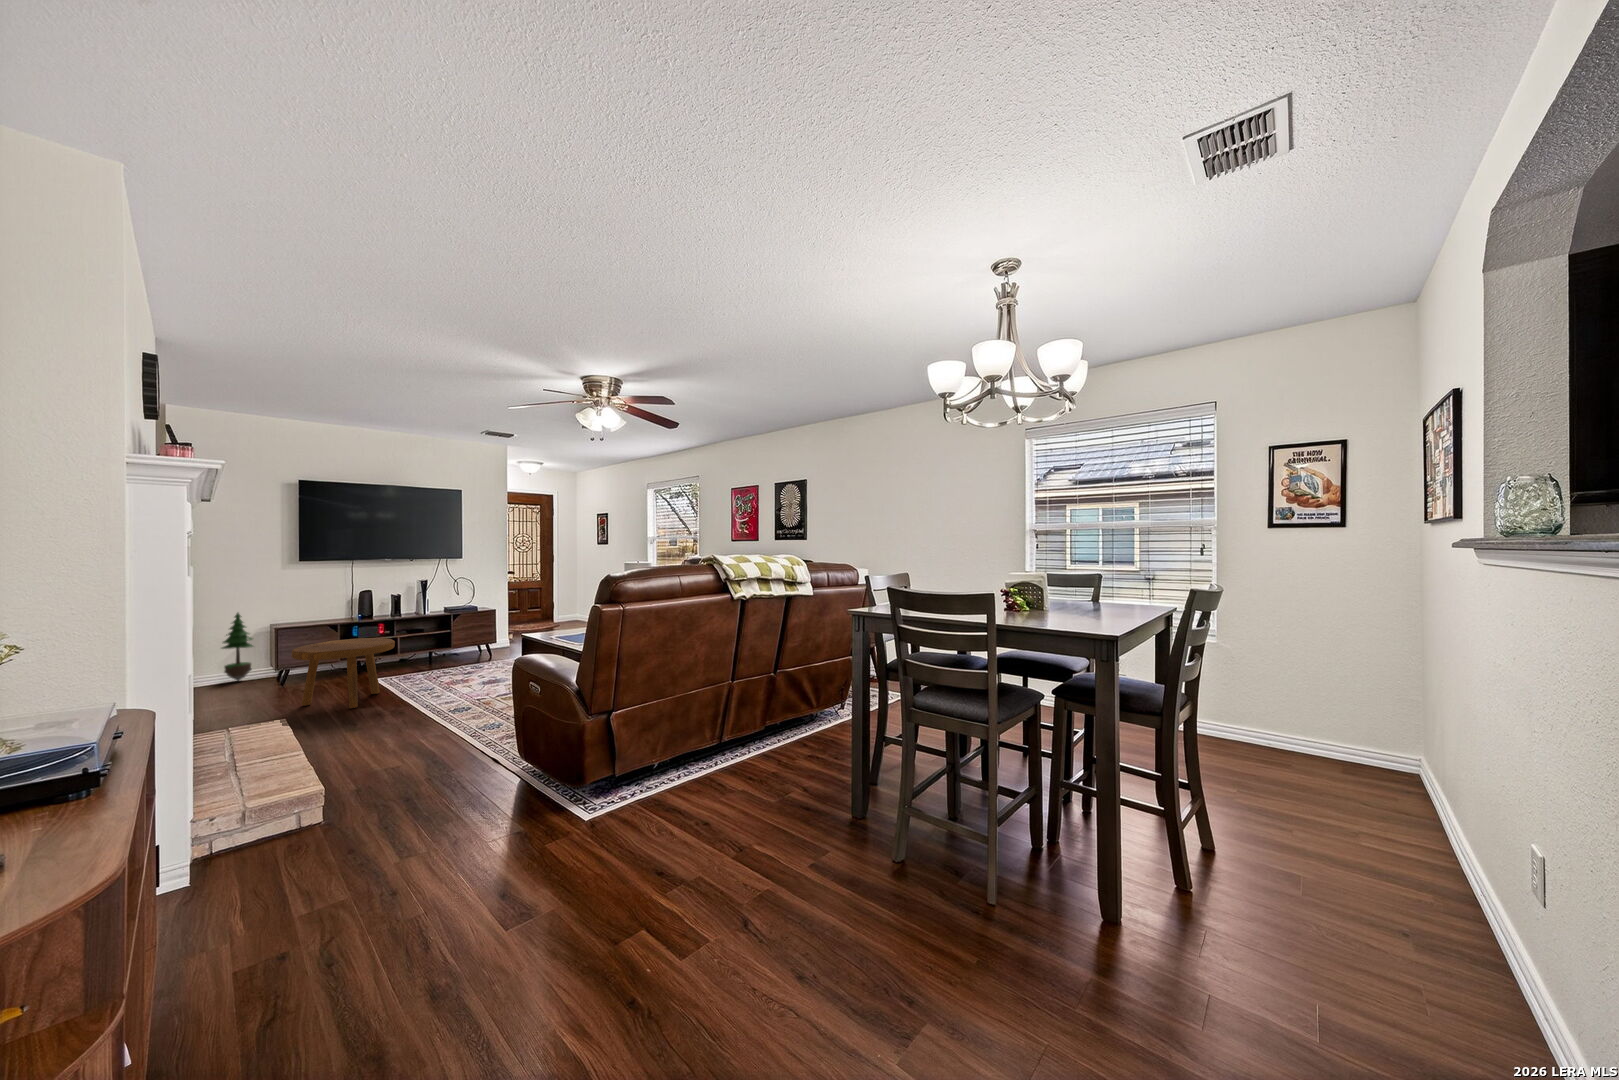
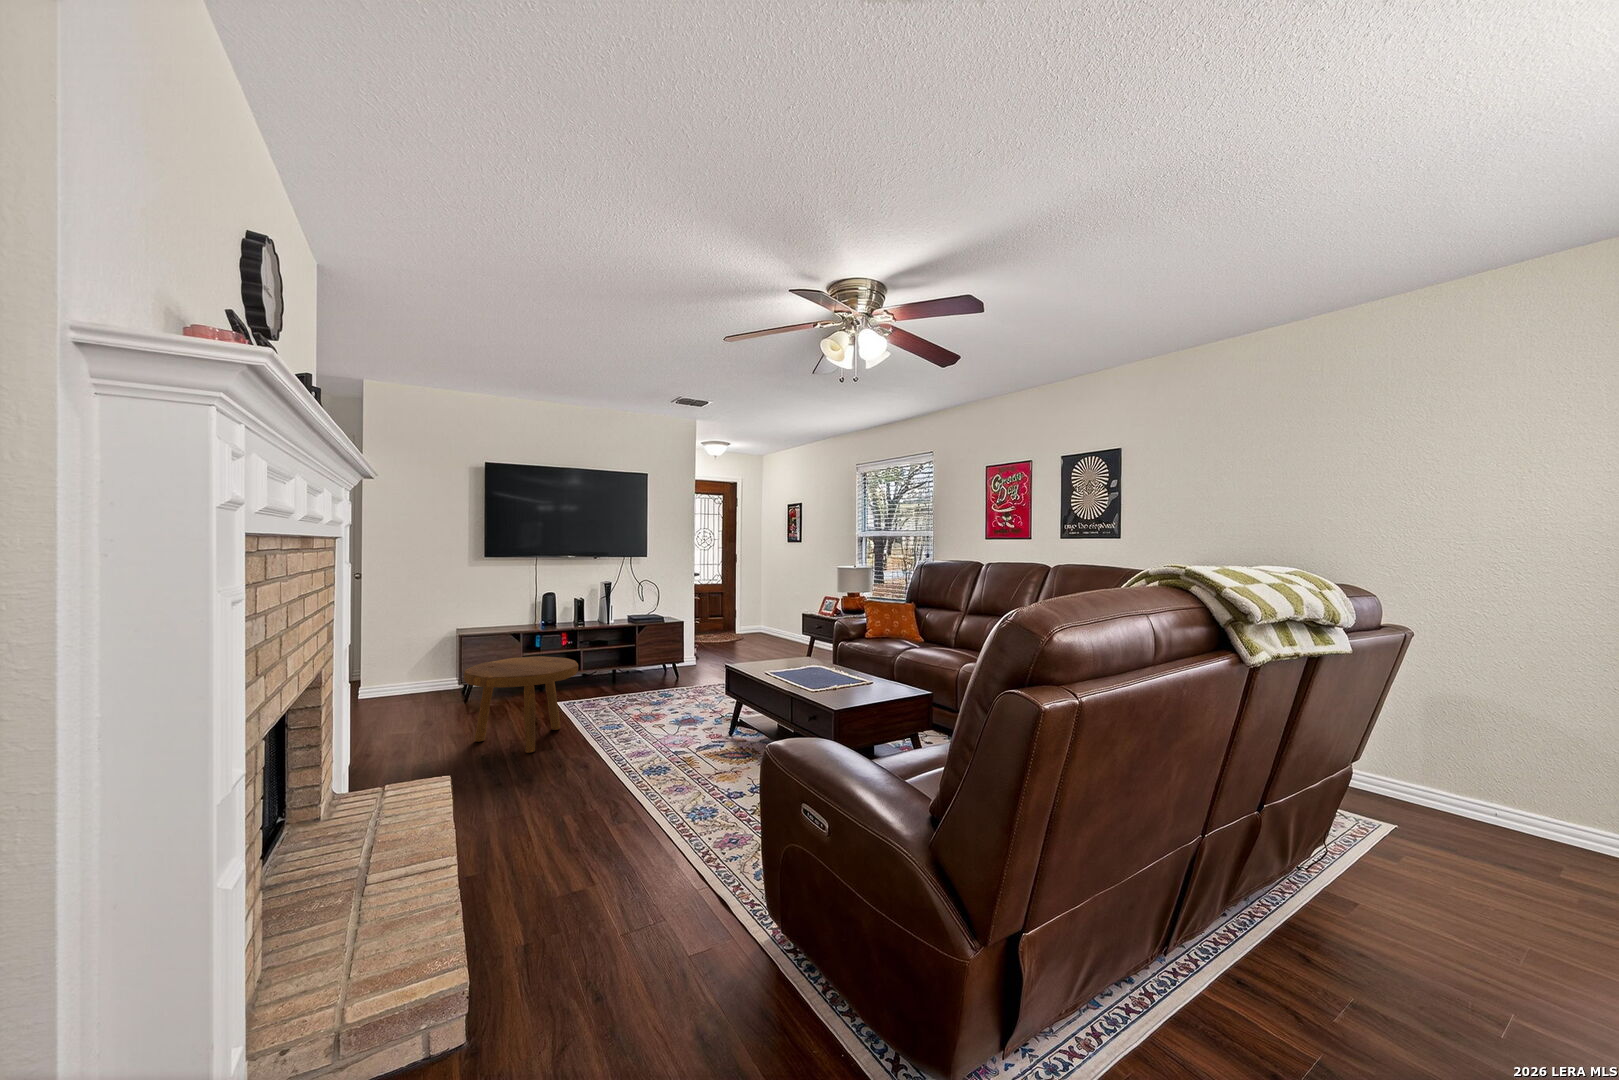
potted tree: present [222,613,253,680] -> none [402,613,436,694]

